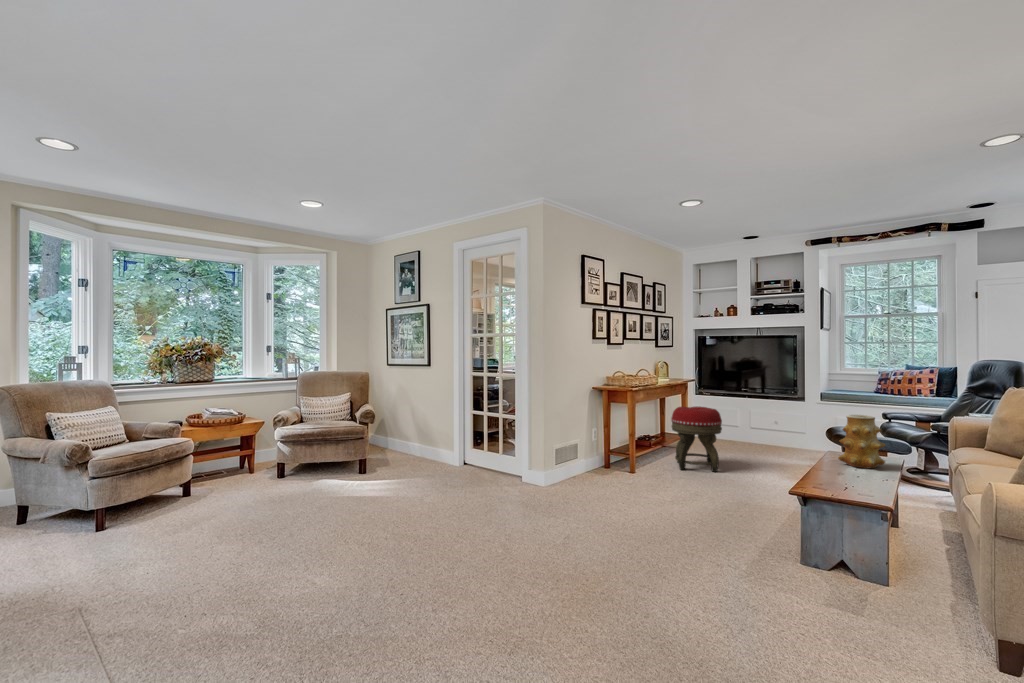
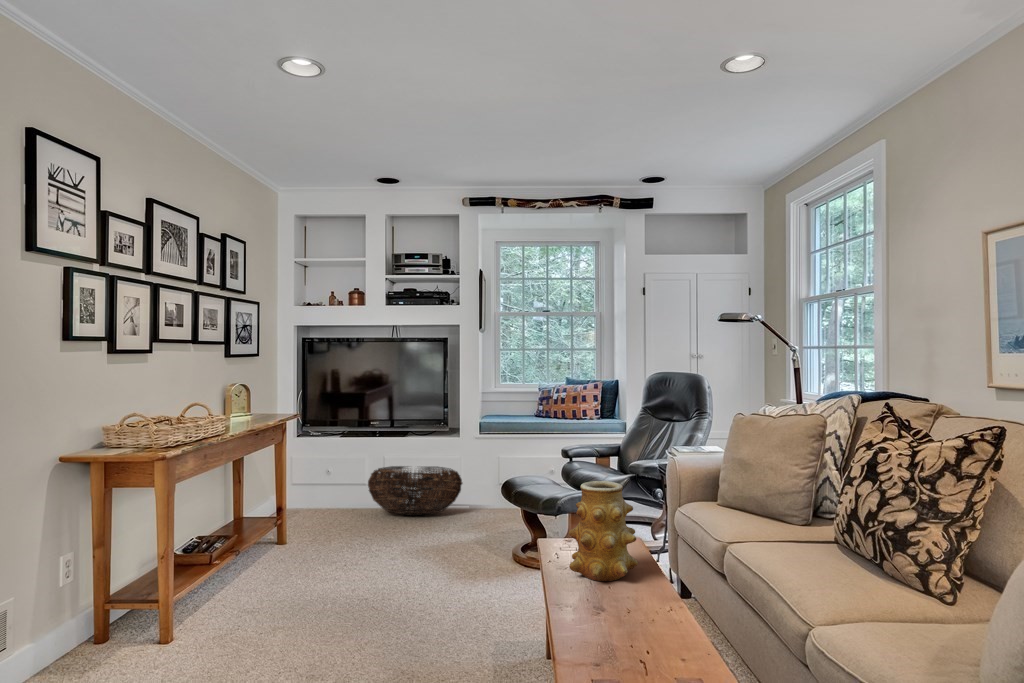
footstool: present [671,406,722,472] -> none [254,469,349,603]
basket: none [740,416,807,450] -> present [368,466,462,516]

